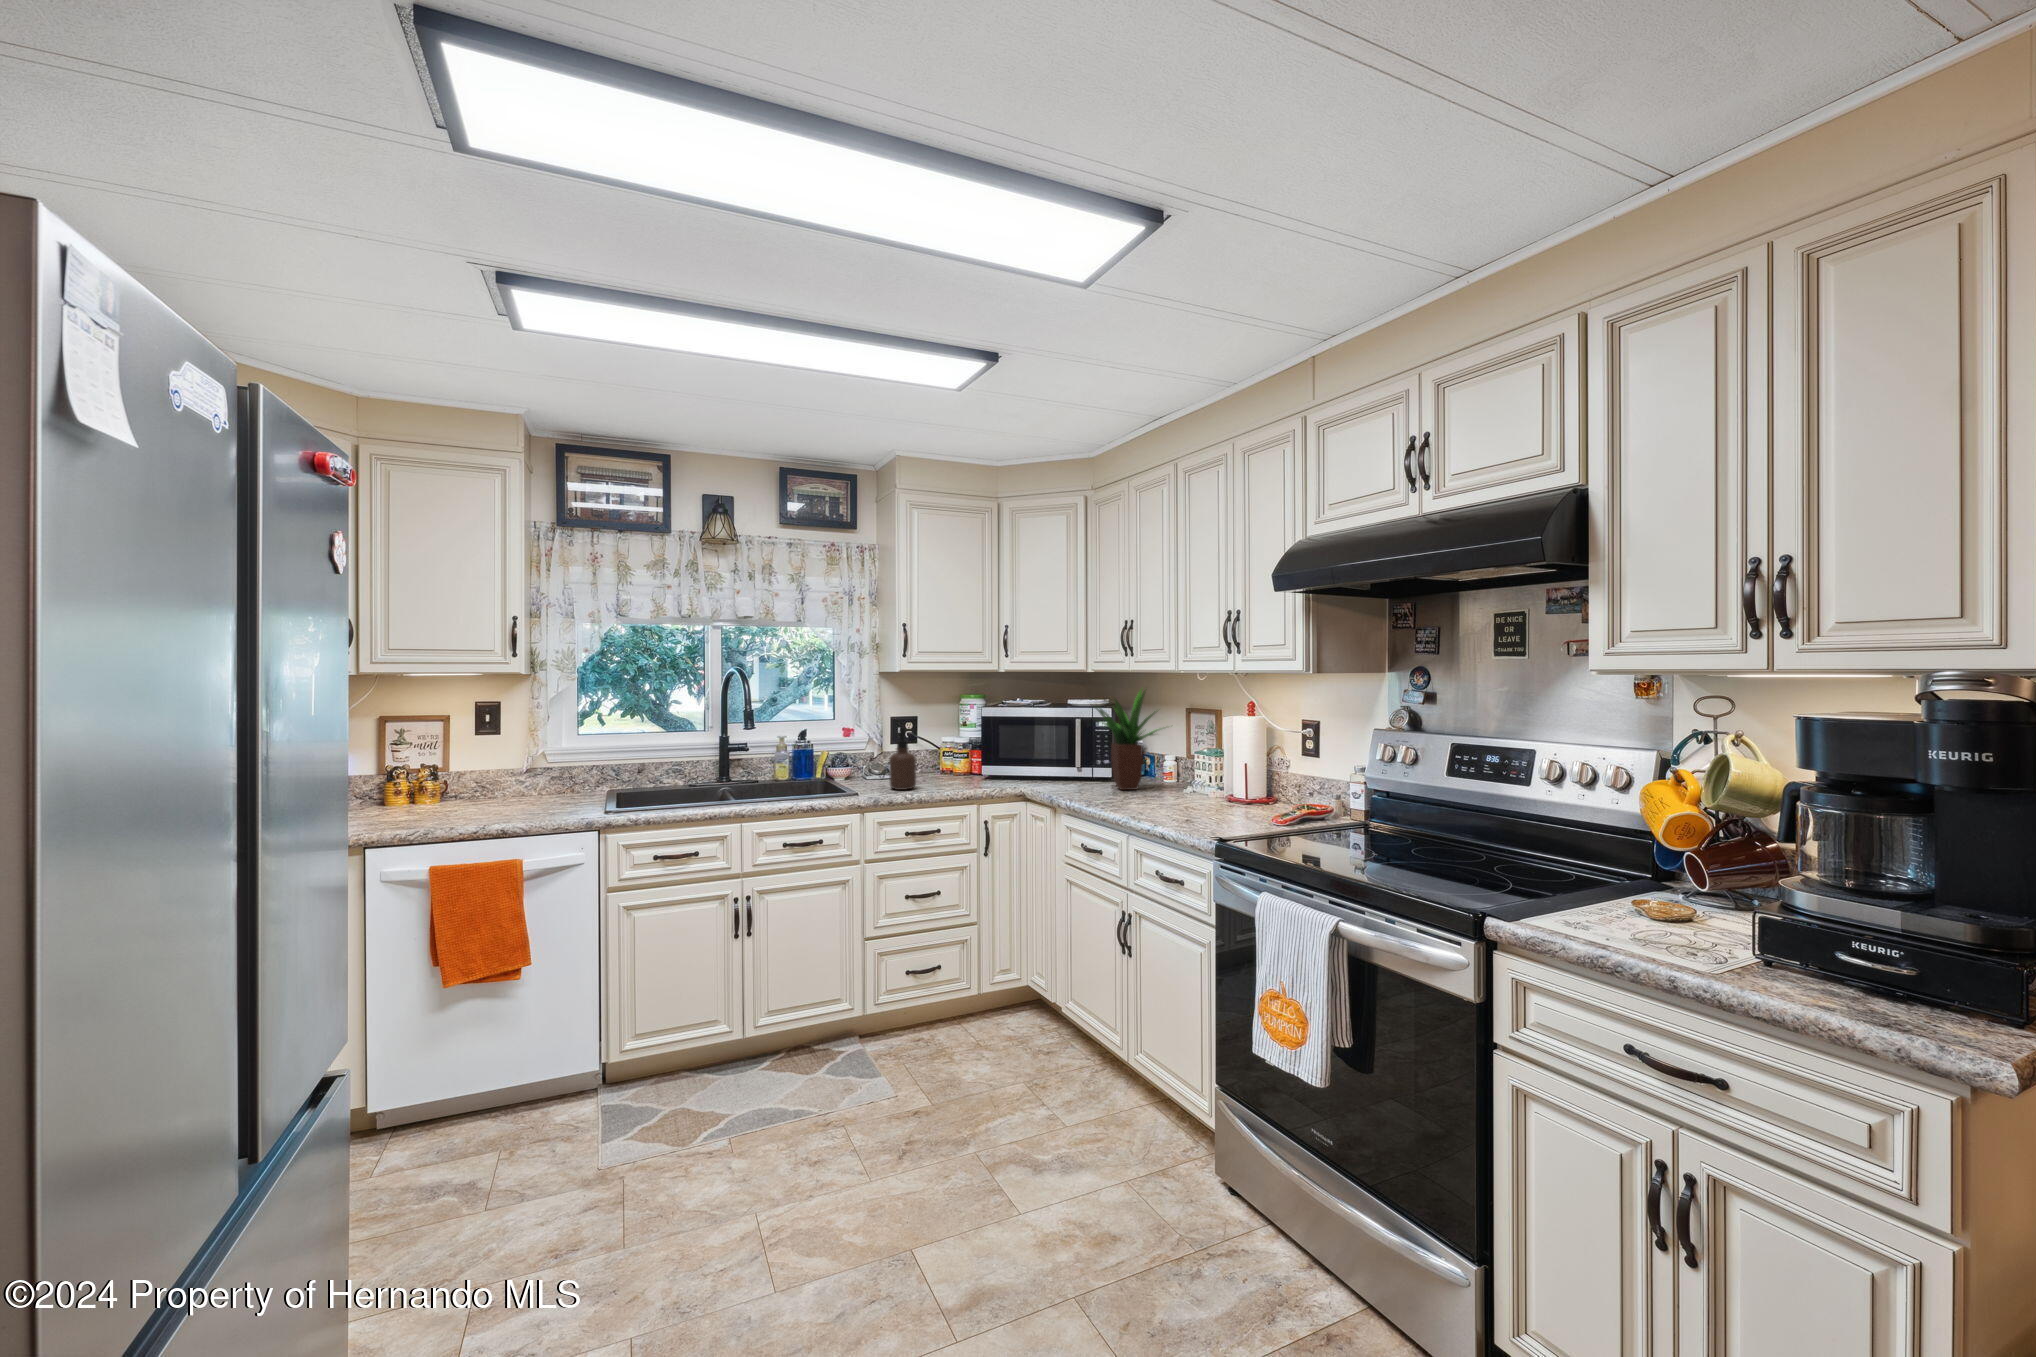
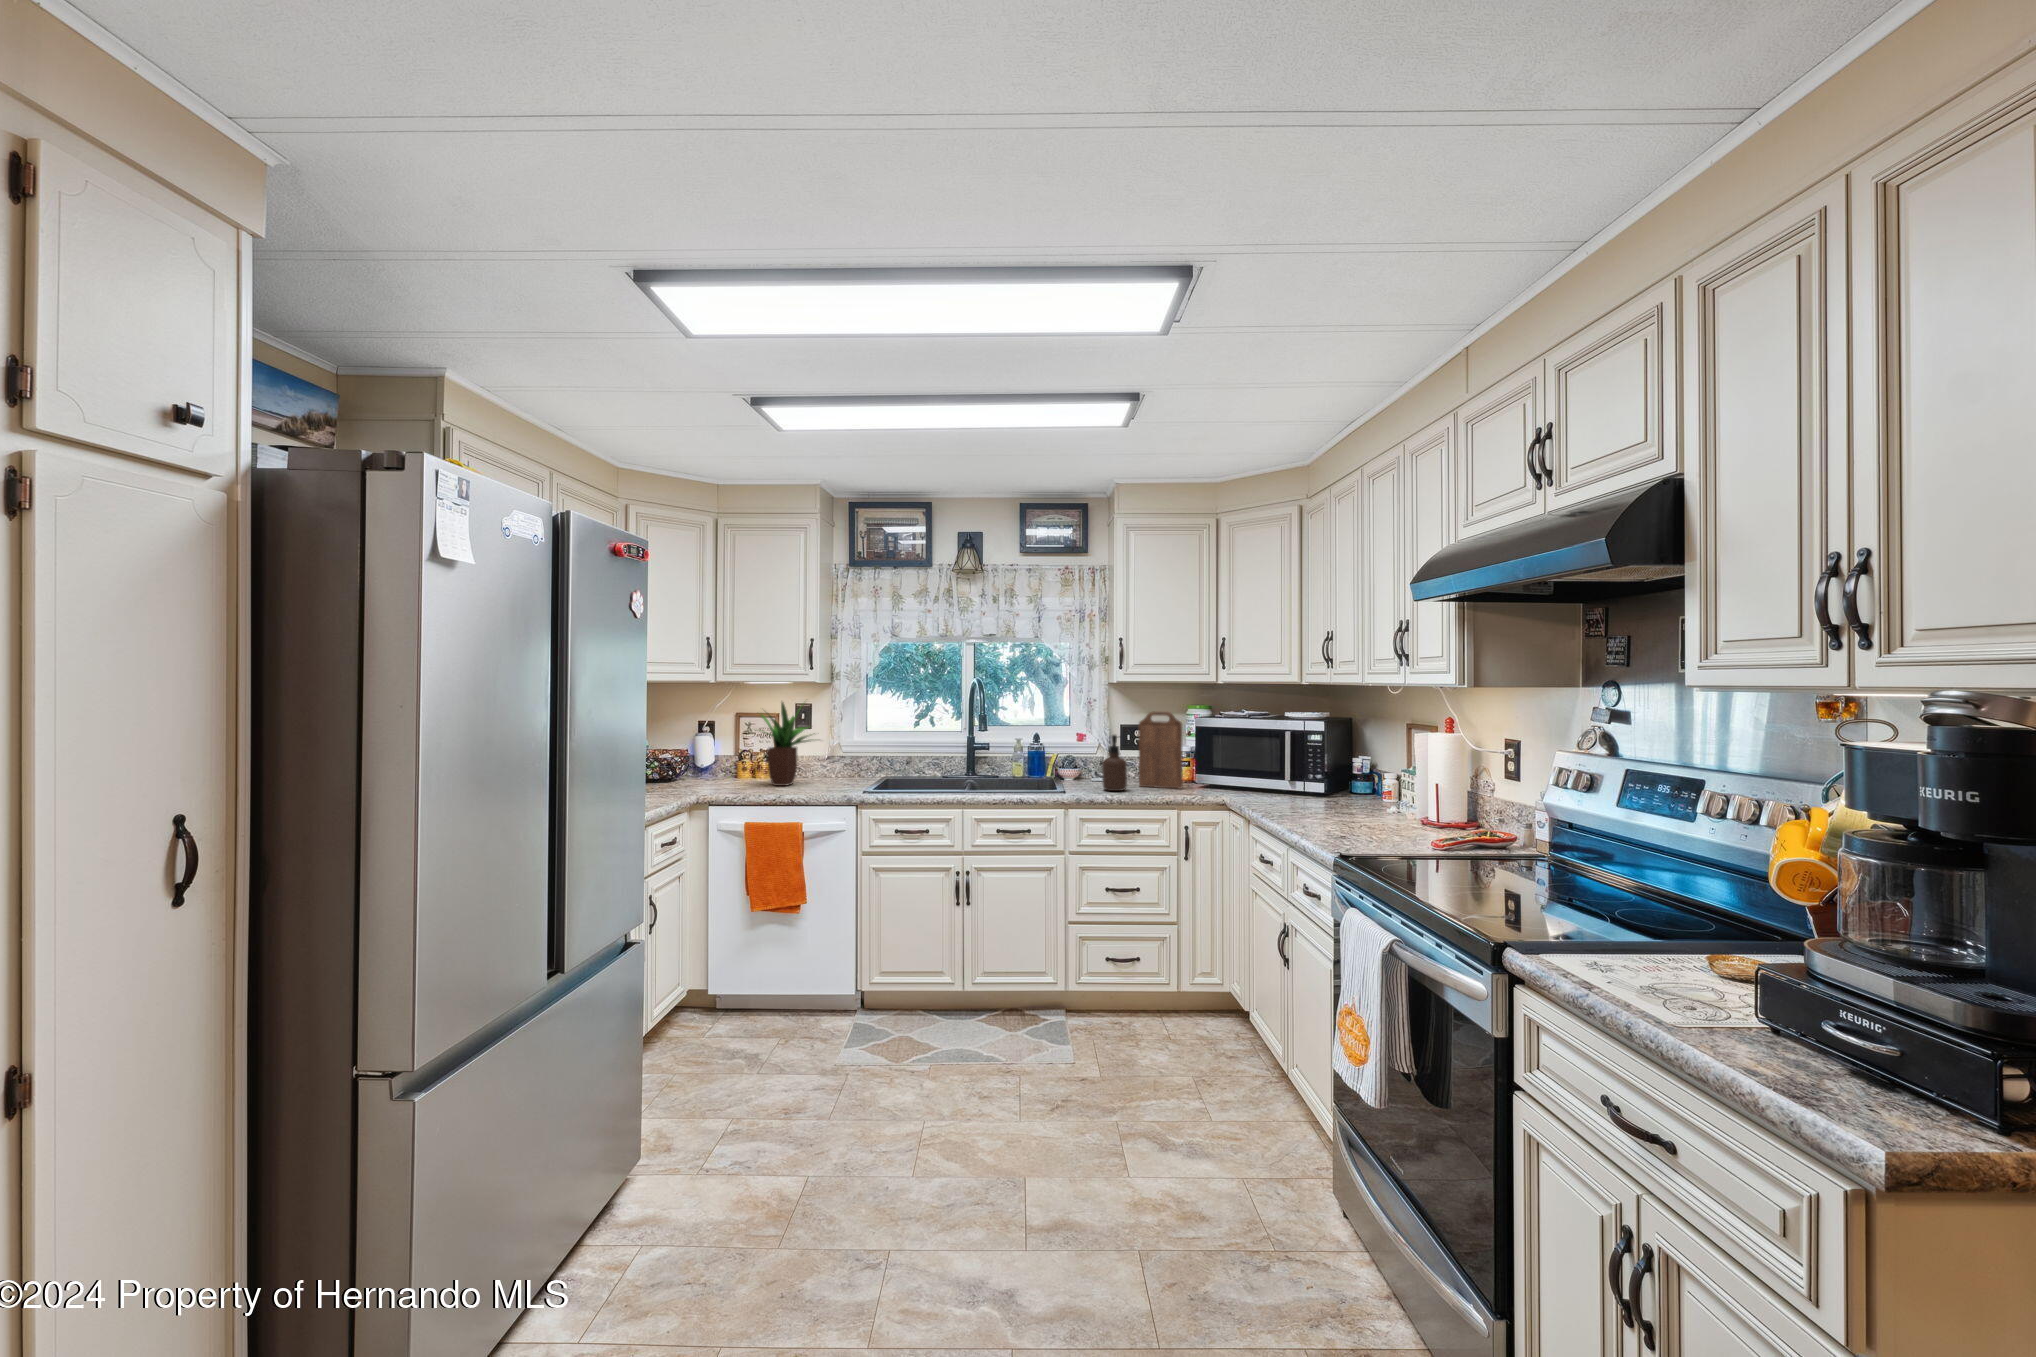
potted plant: present [1095,690,1160,790] -> present [755,702,809,786]
cutting board: none [922,701,971,783] -> present [1139,711,1183,789]

